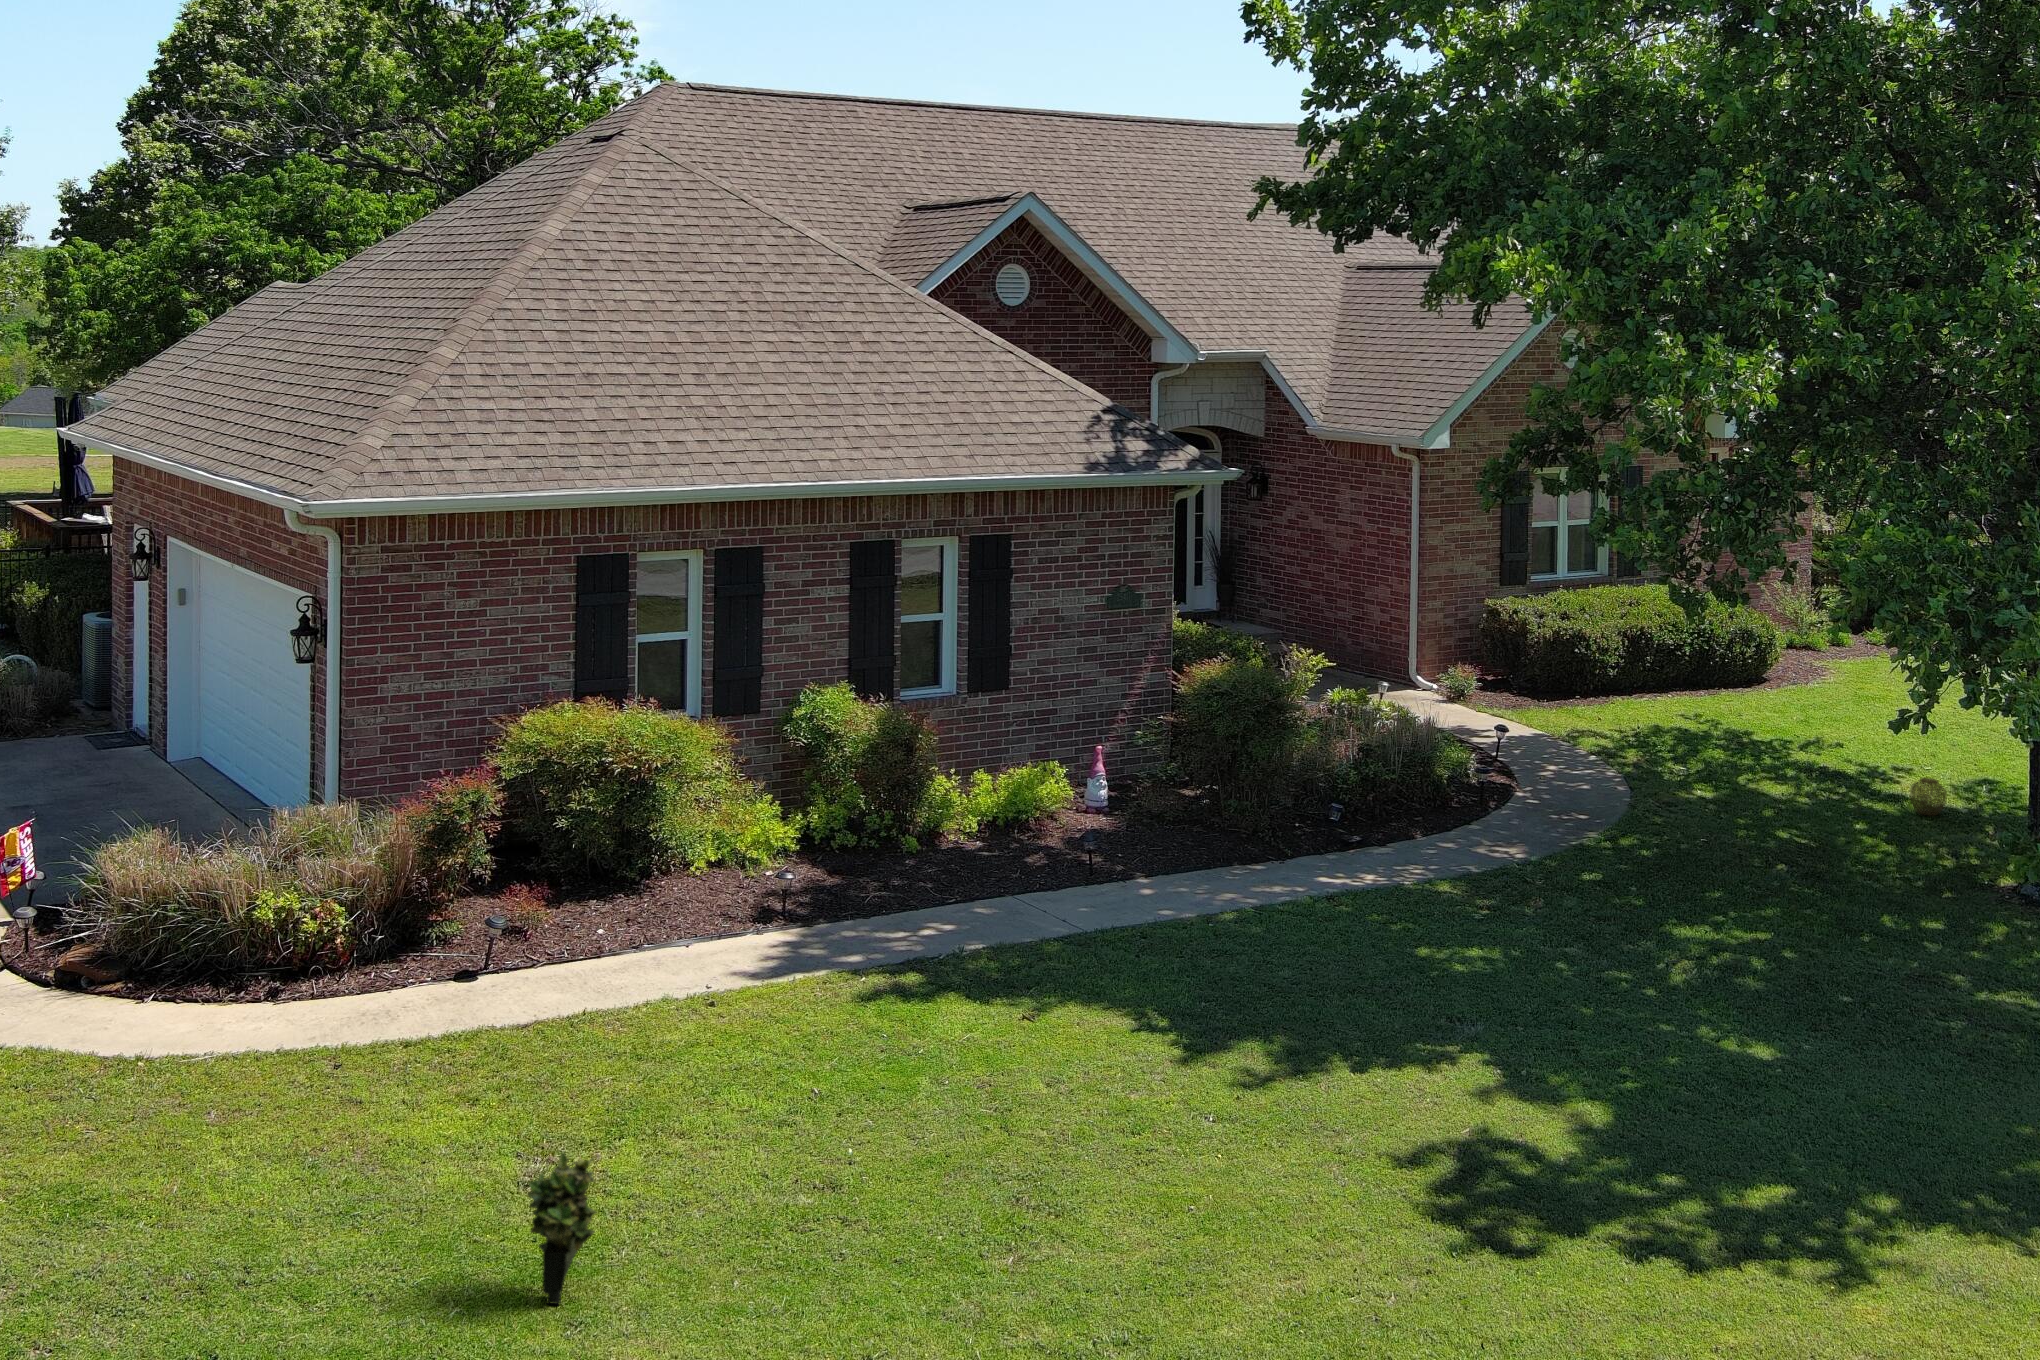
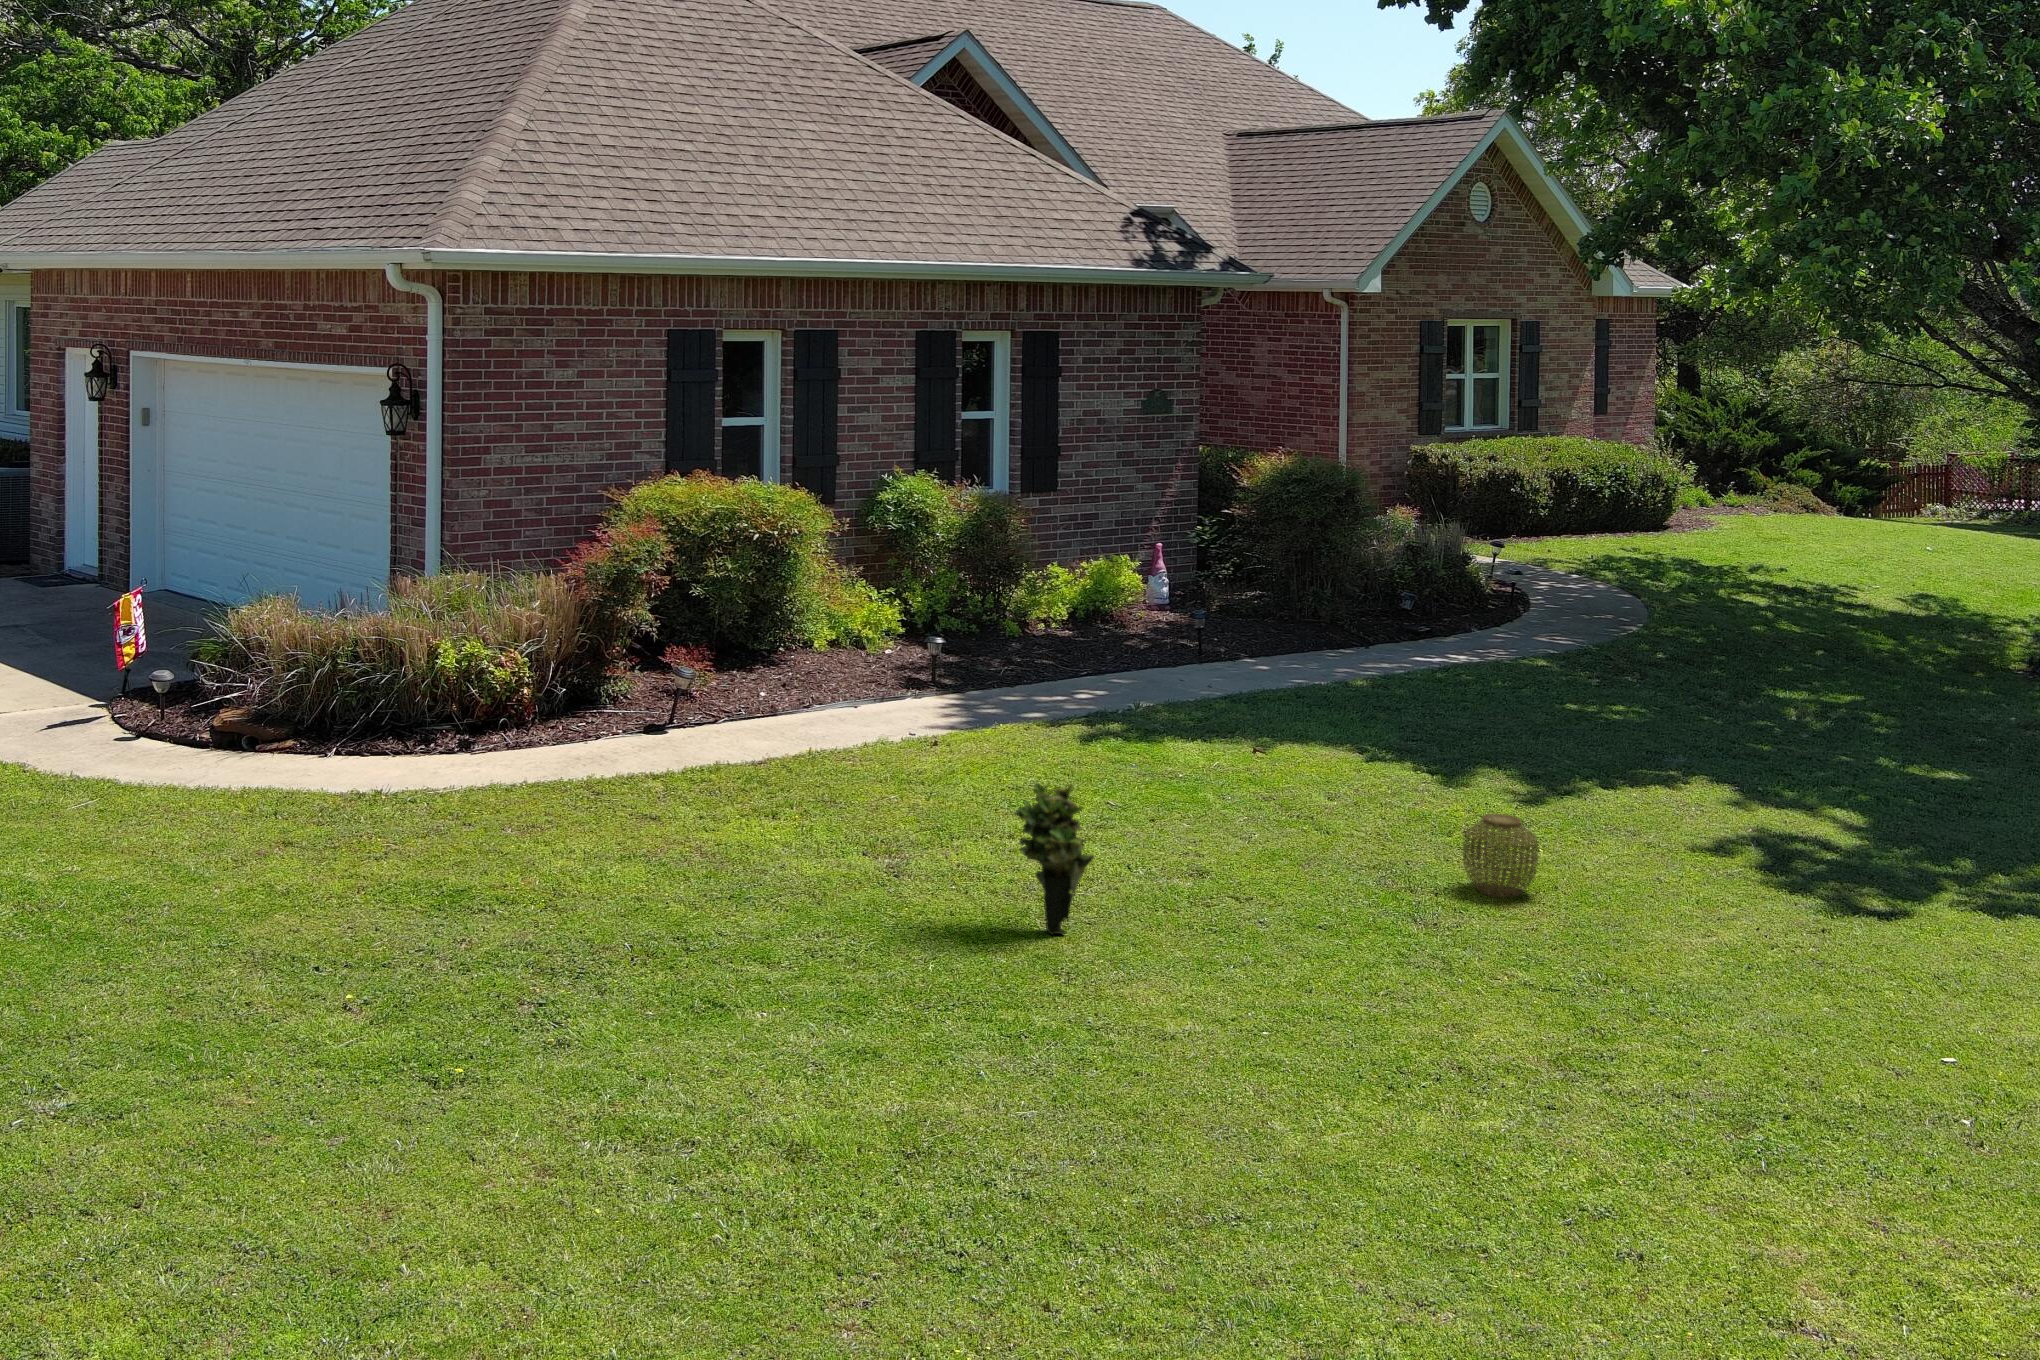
woven basket: present [1910,778,1946,815] -> present [1463,814,1538,897]

